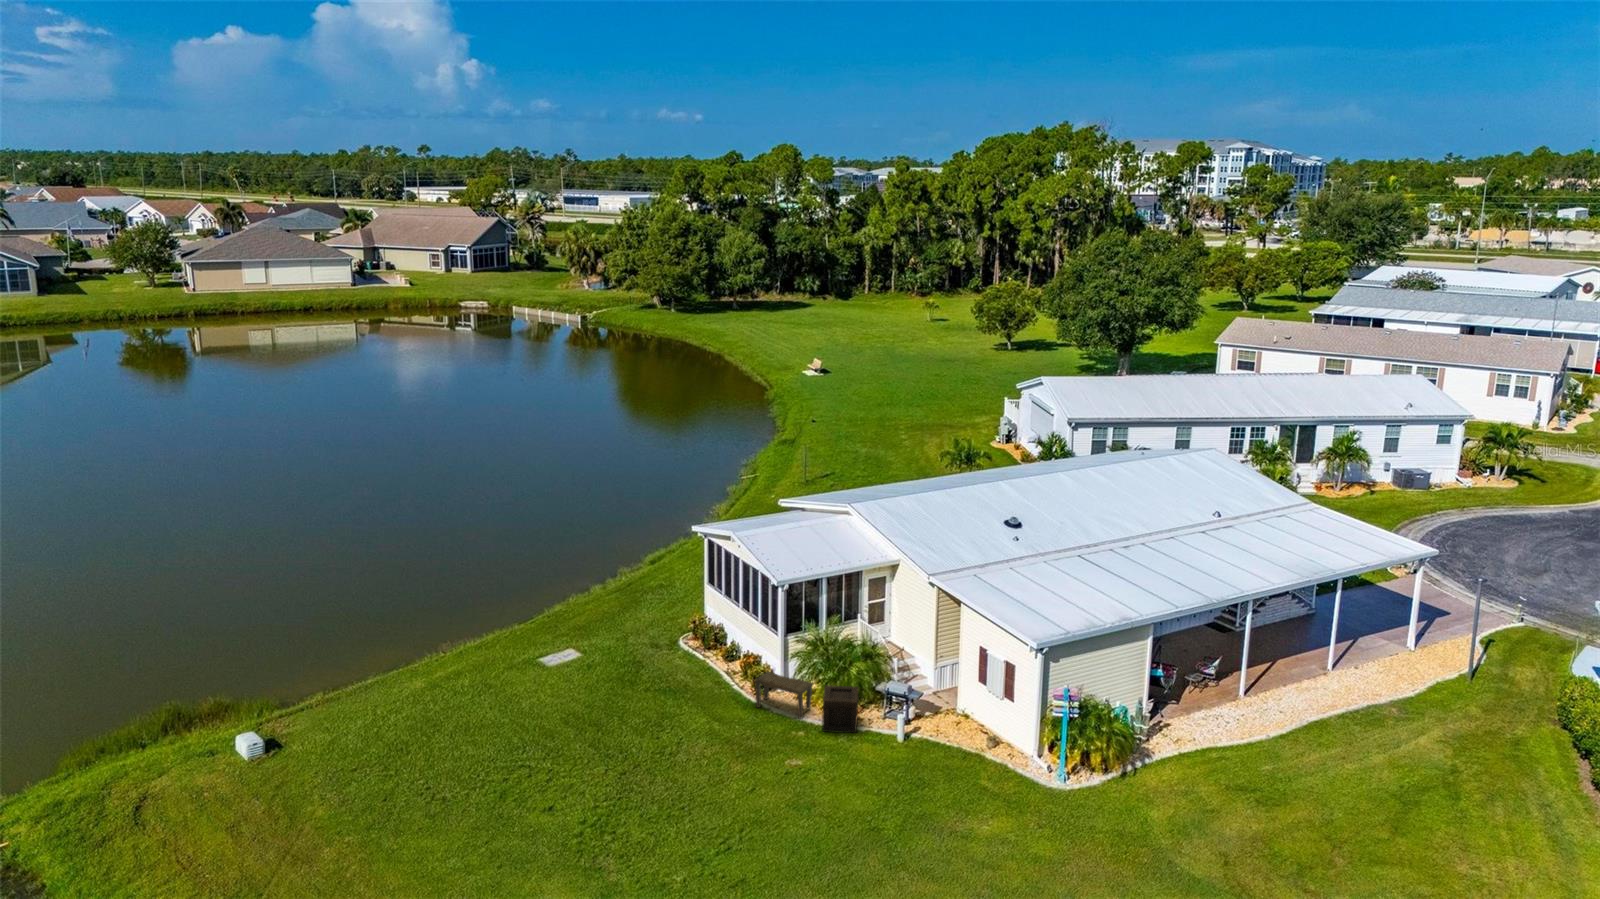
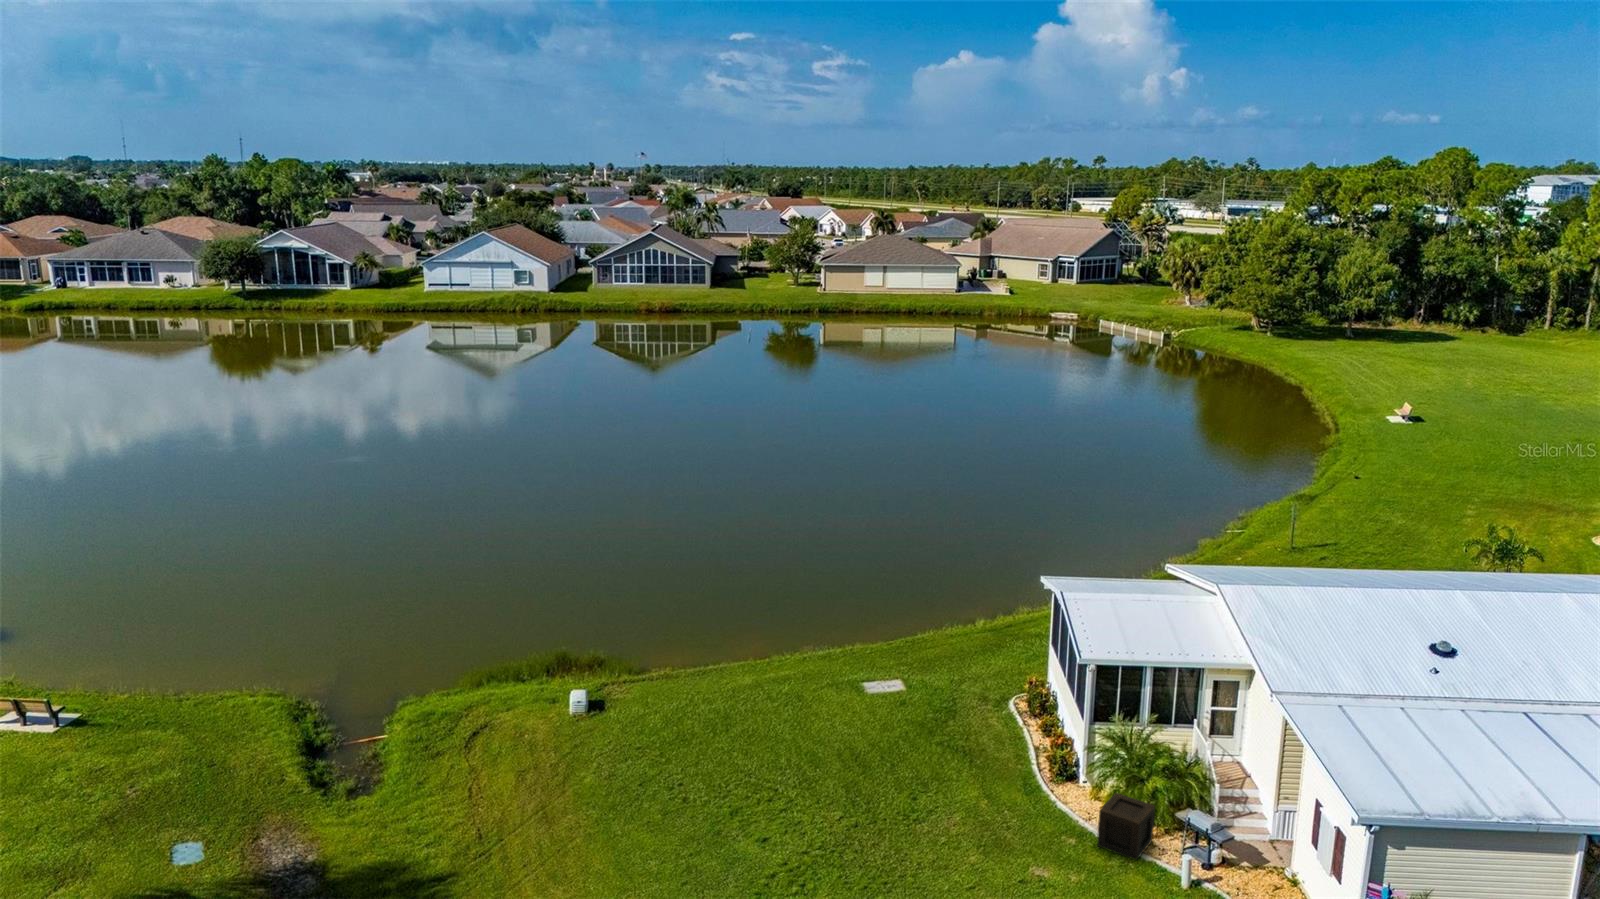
bench: present [755,672,813,719] -> none [1042,758,1107,824]

